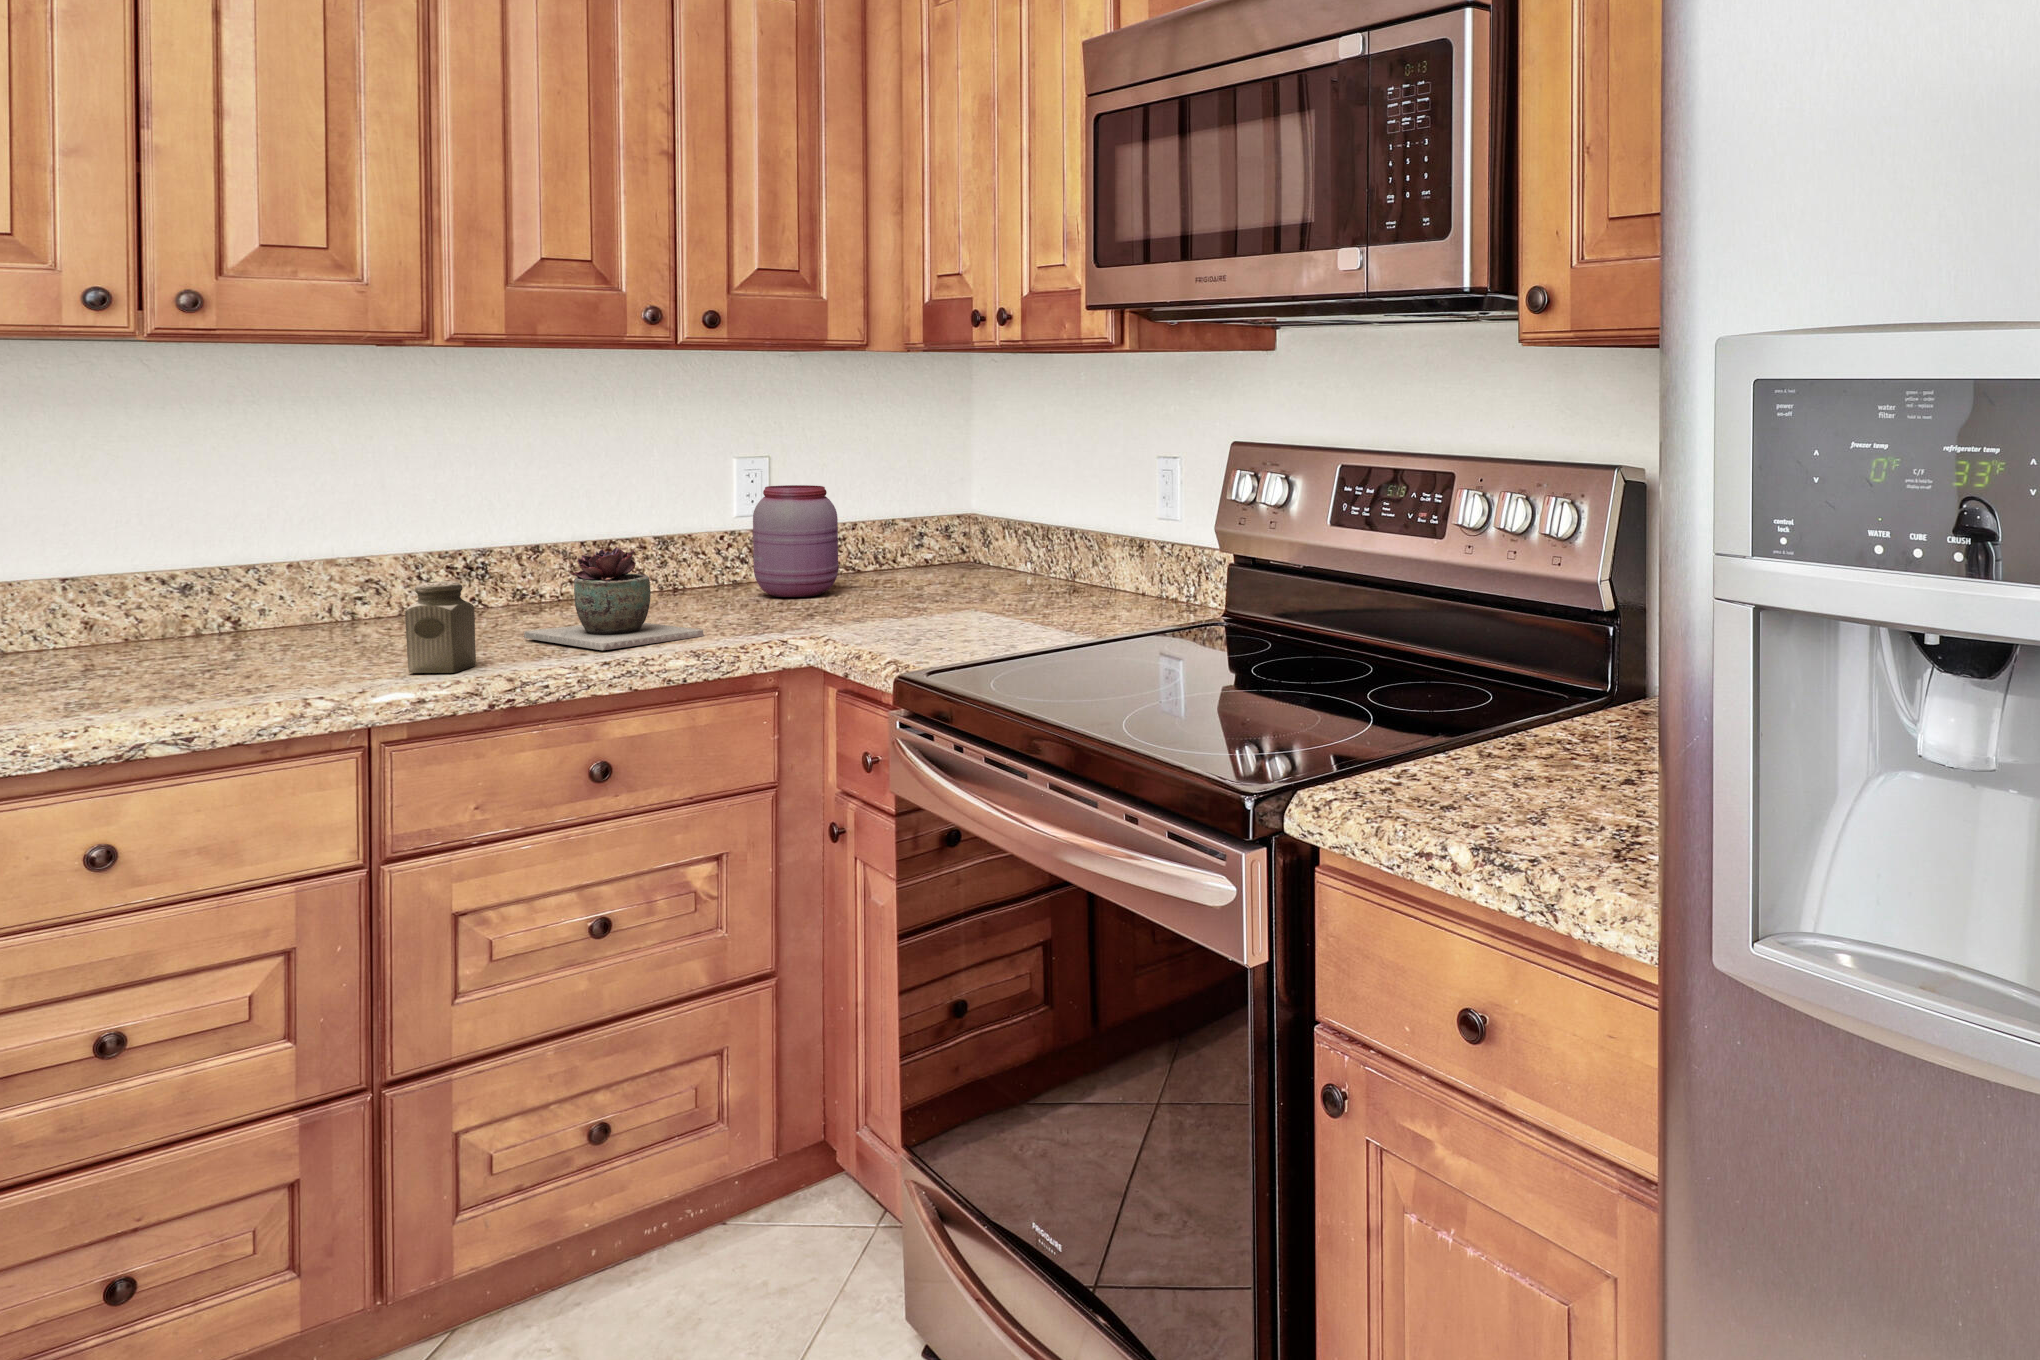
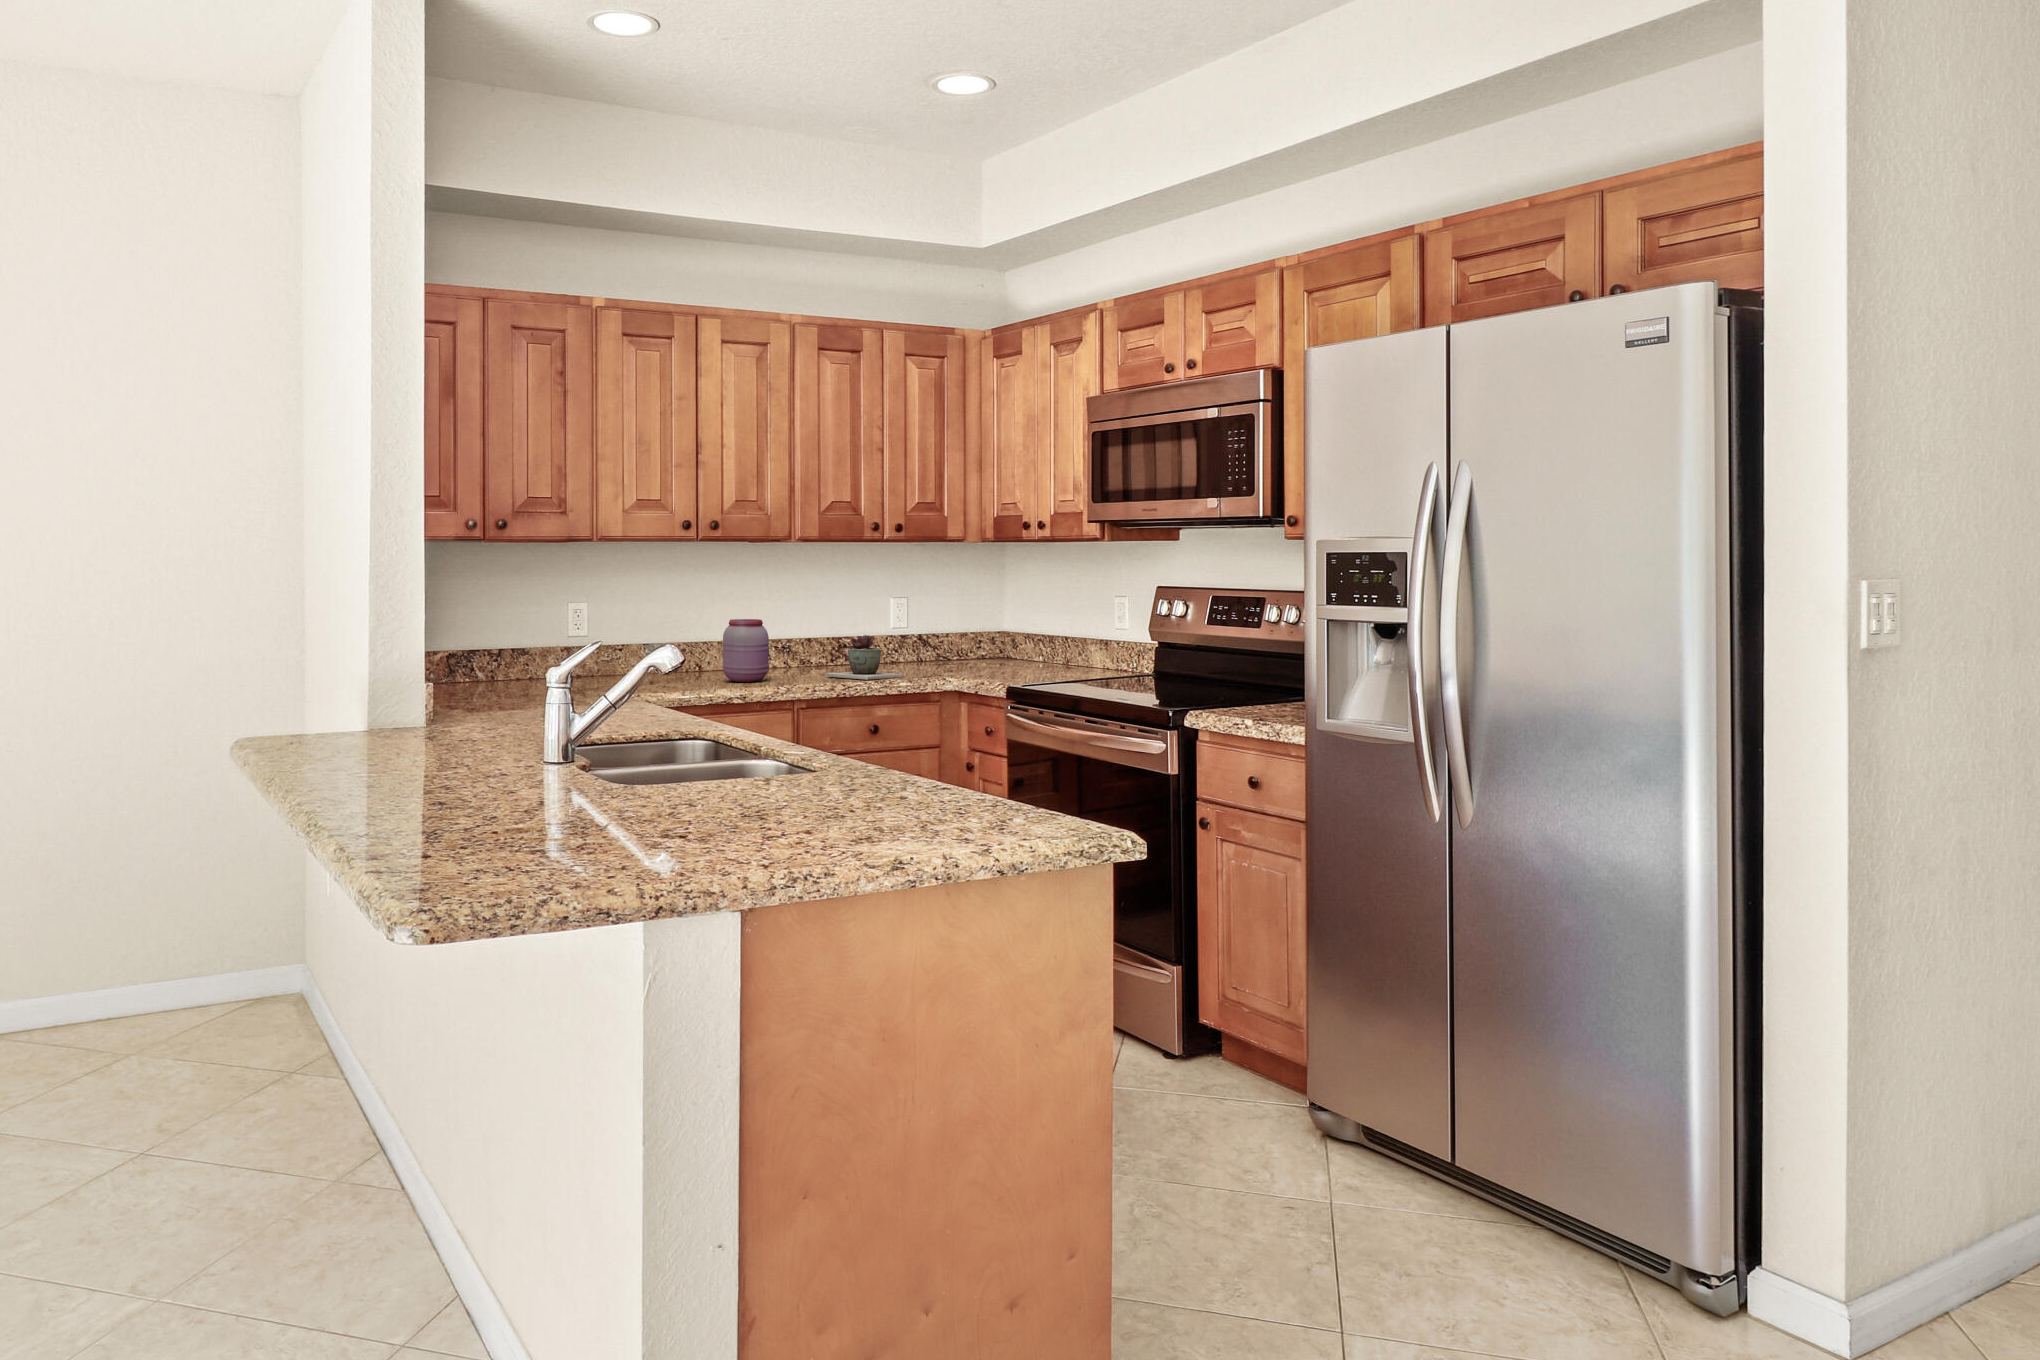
jar: present [753,485,838,597] -> present [723,619,769,682]
salt shaker: present [405,581,476,673] -> none [797,646,820,684]

